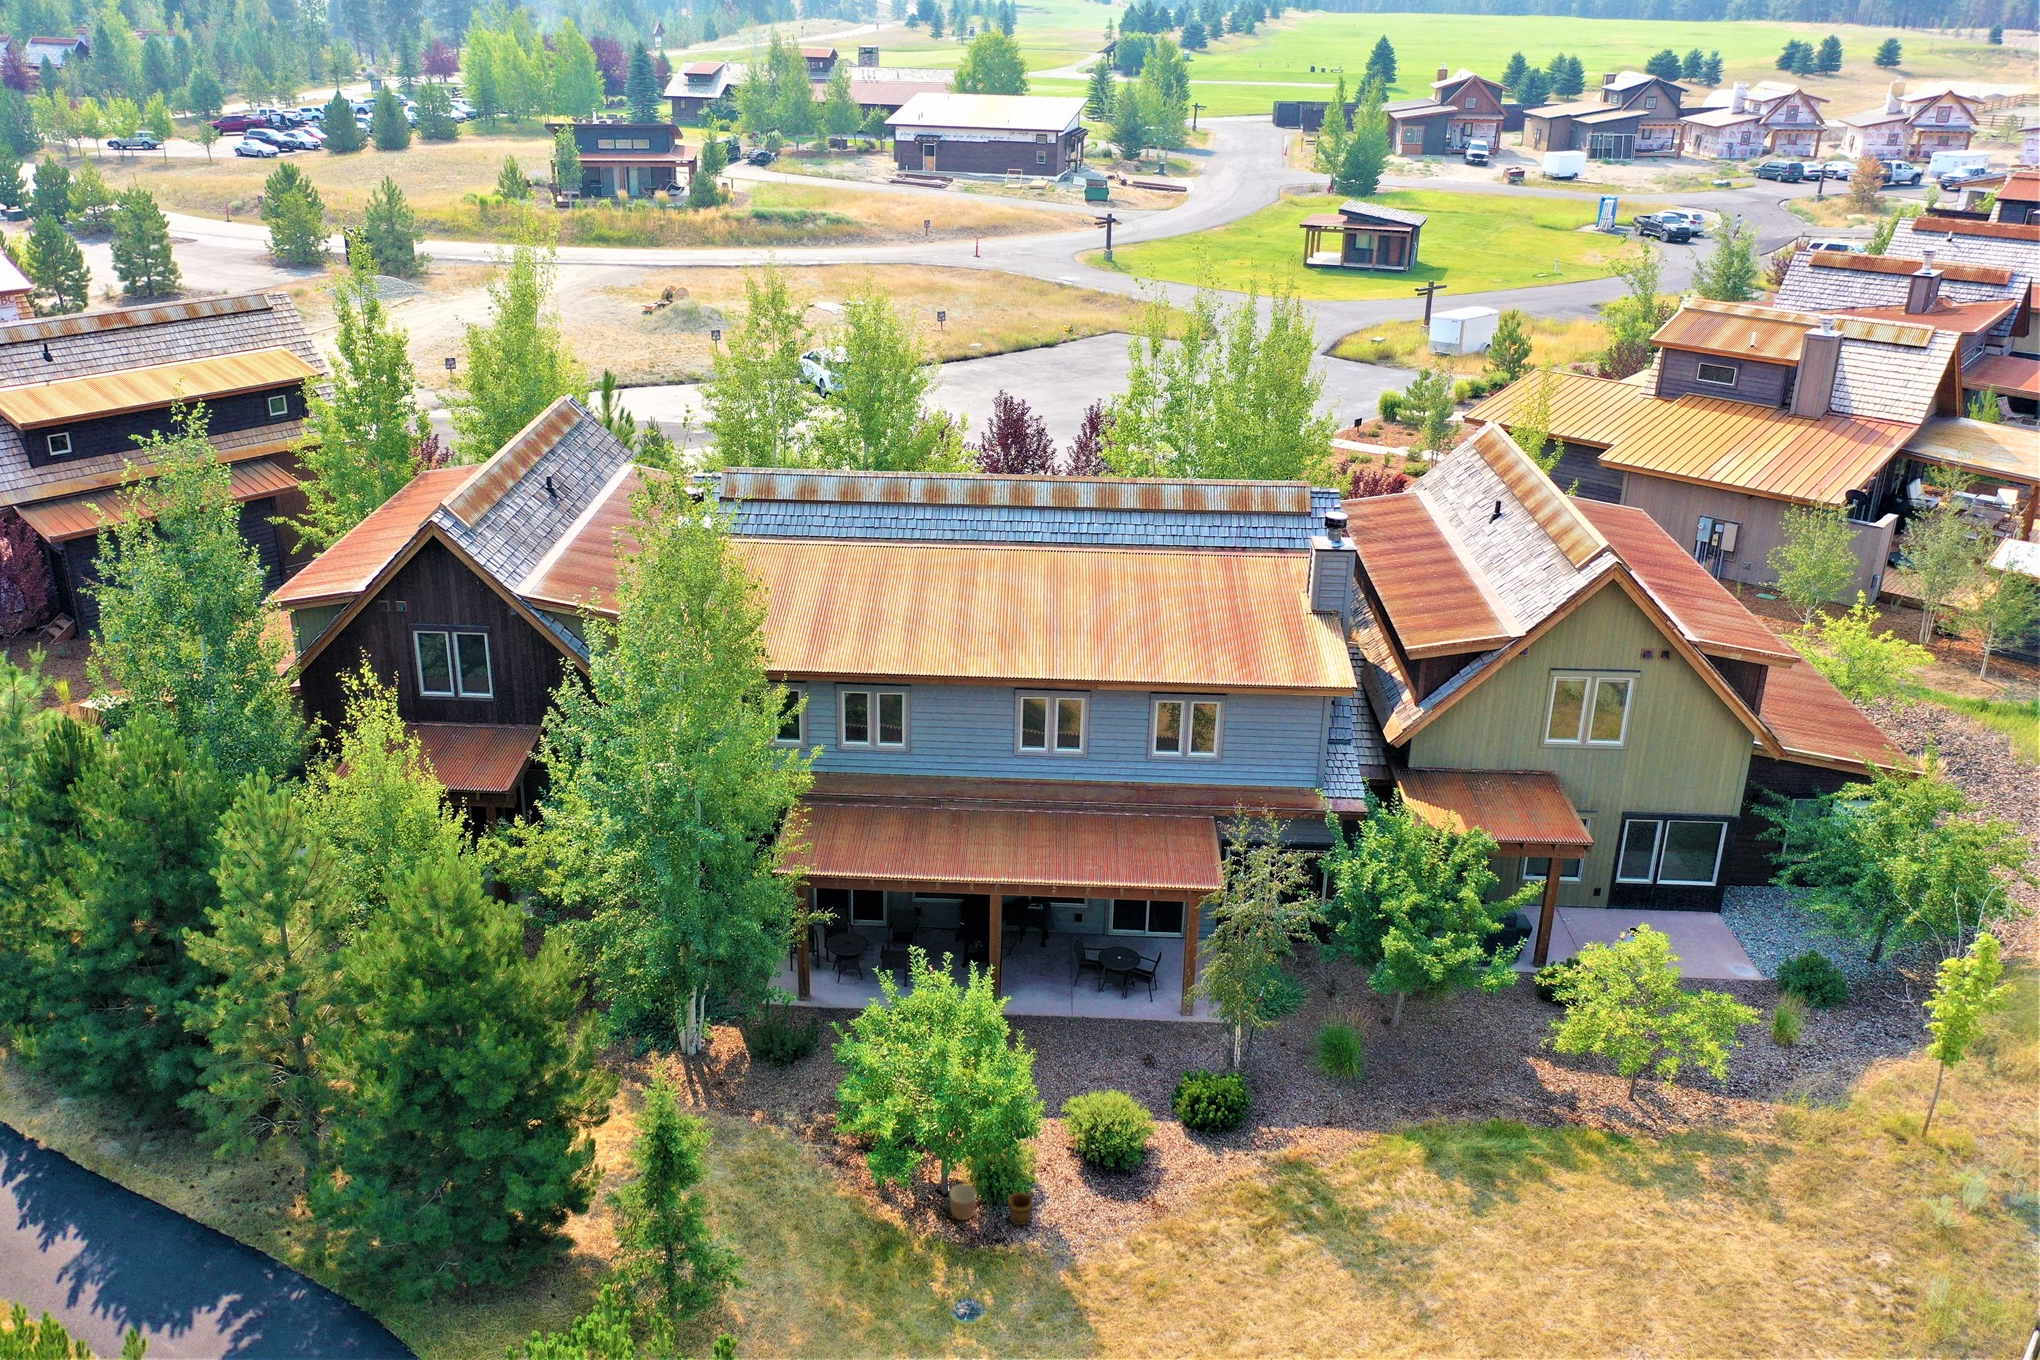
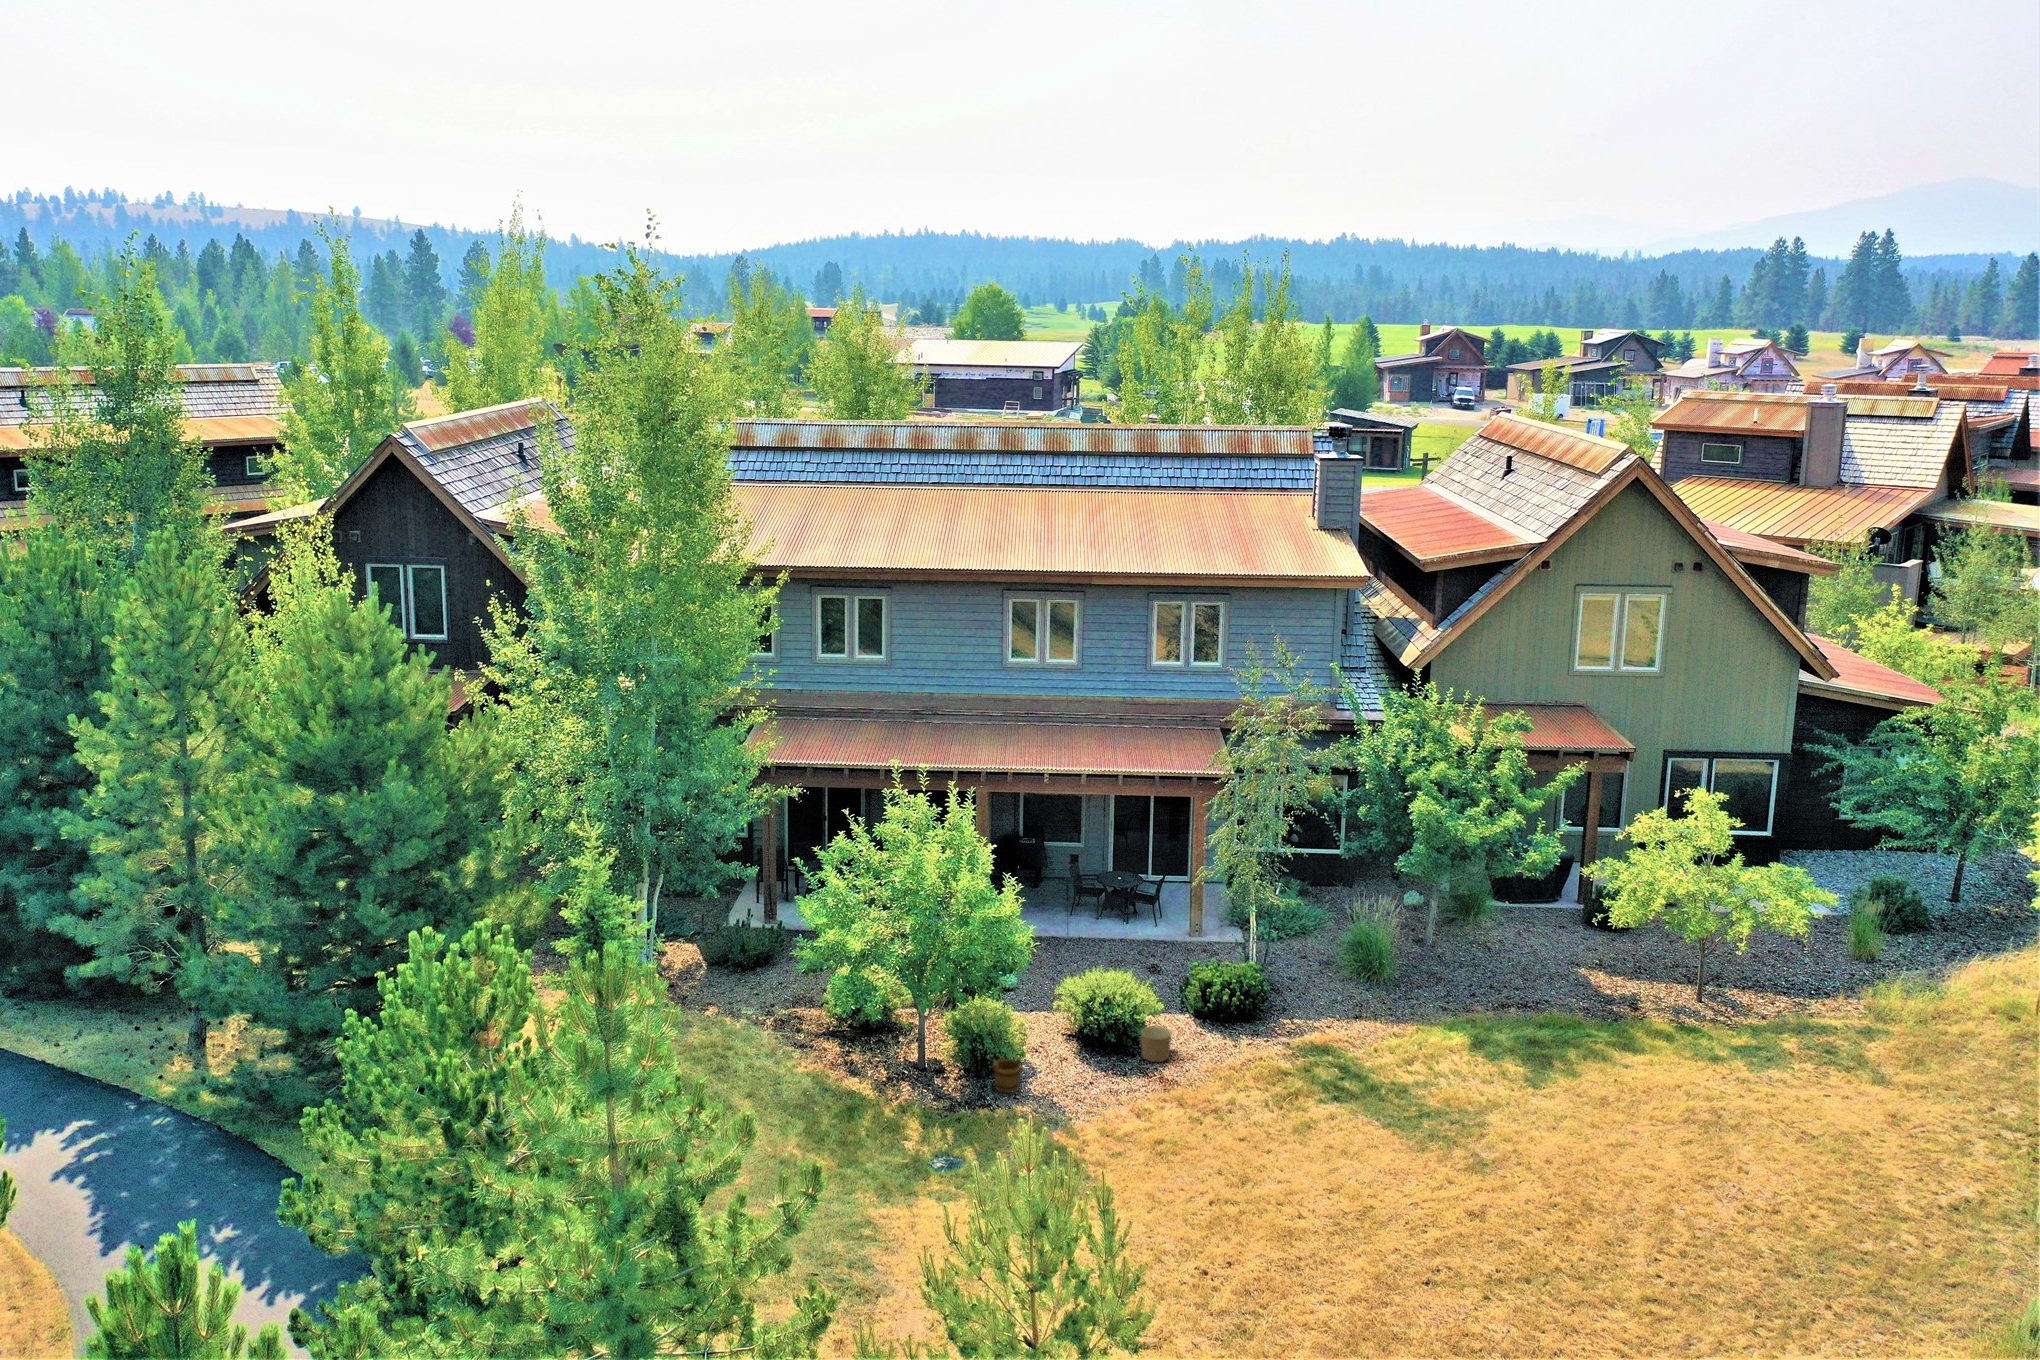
planter: present [950,1184,976,1220] -> present [1141,1026,1171,1062]

